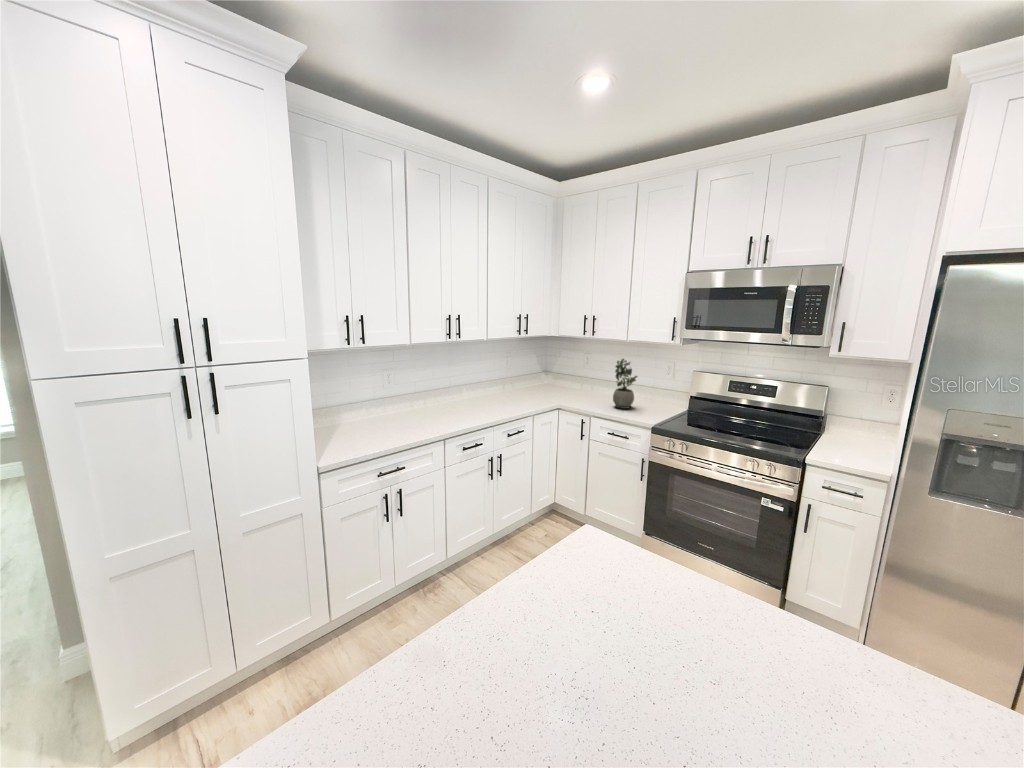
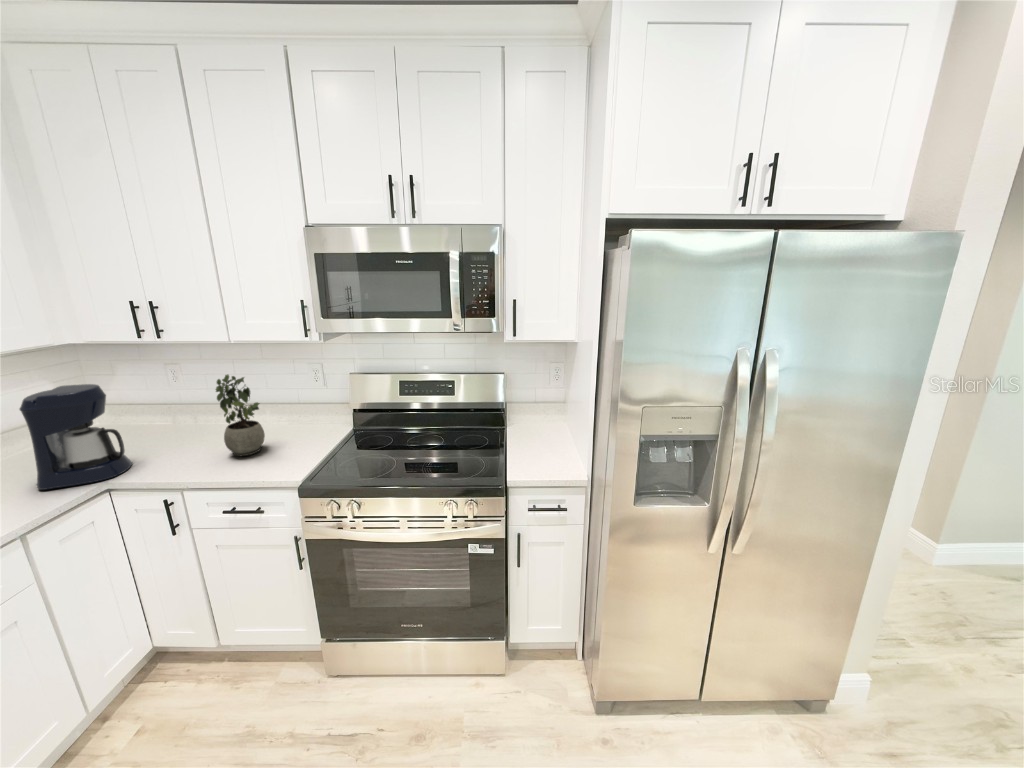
coffee maker: none [534,355,568,403] -> present [19,384,132,490]

